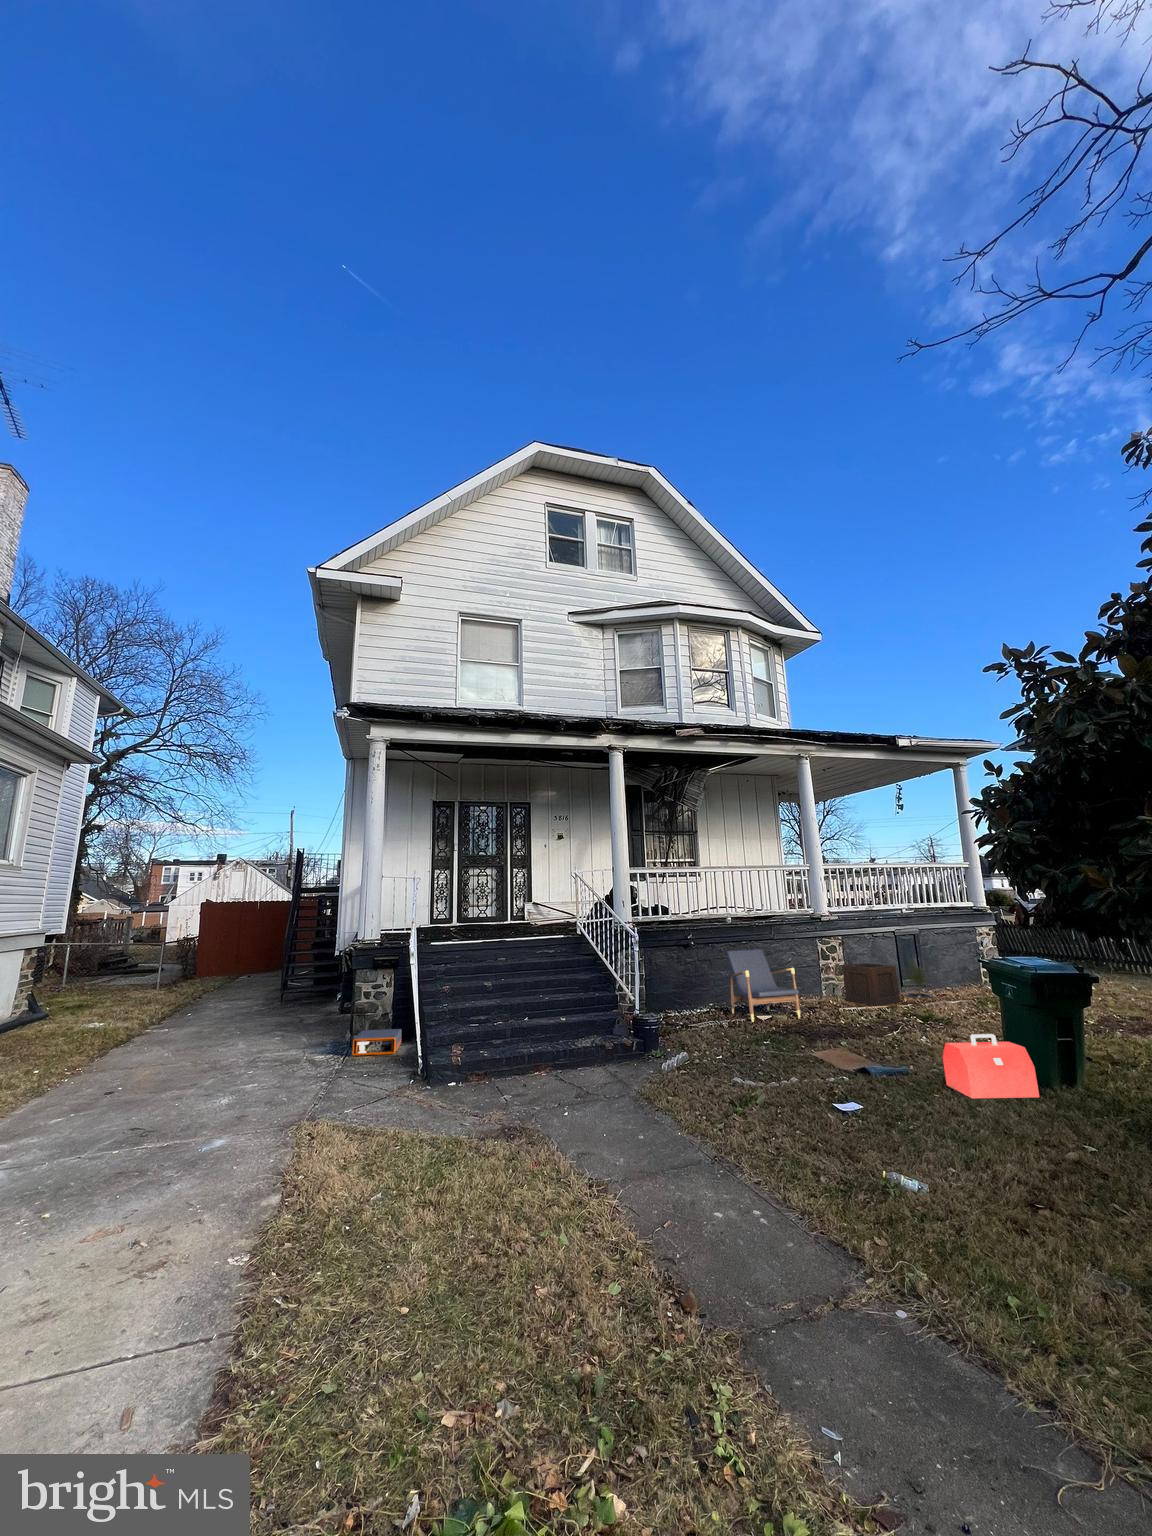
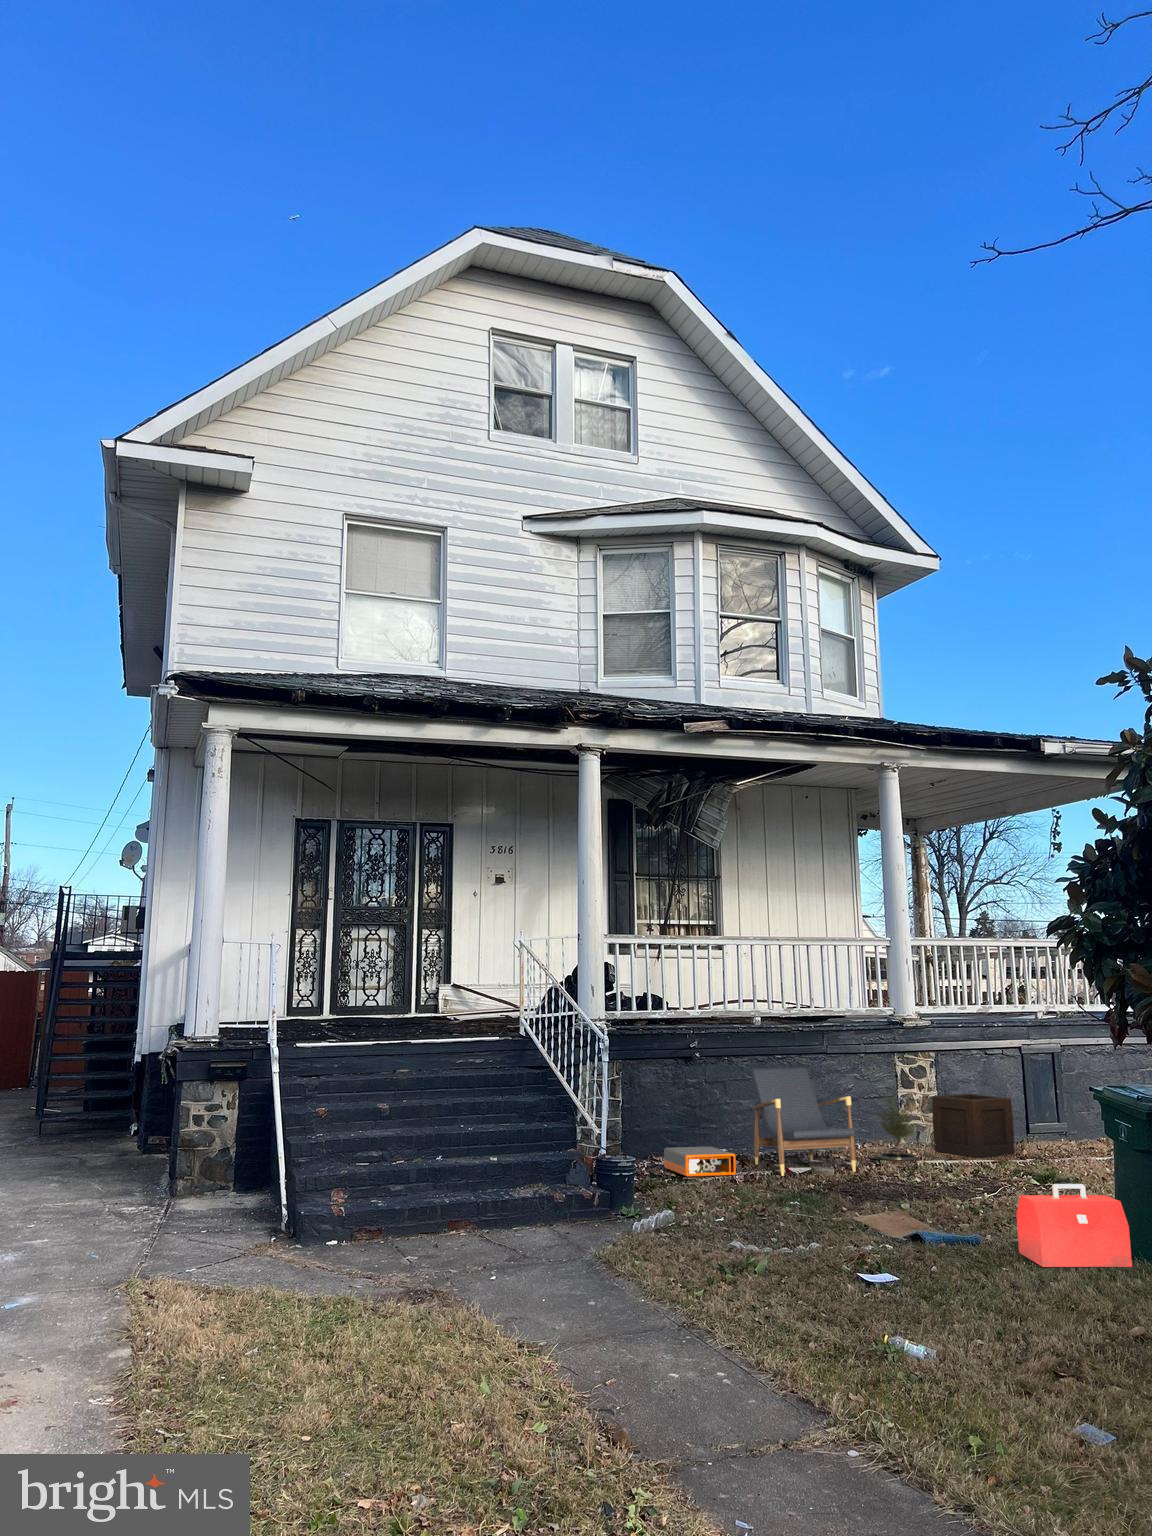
potted tree: present [904,960,931,998] -> present [876,1097,916,1160]
storage box: present [352,1029,402,1056] -> present [664,1147,736,1177]

